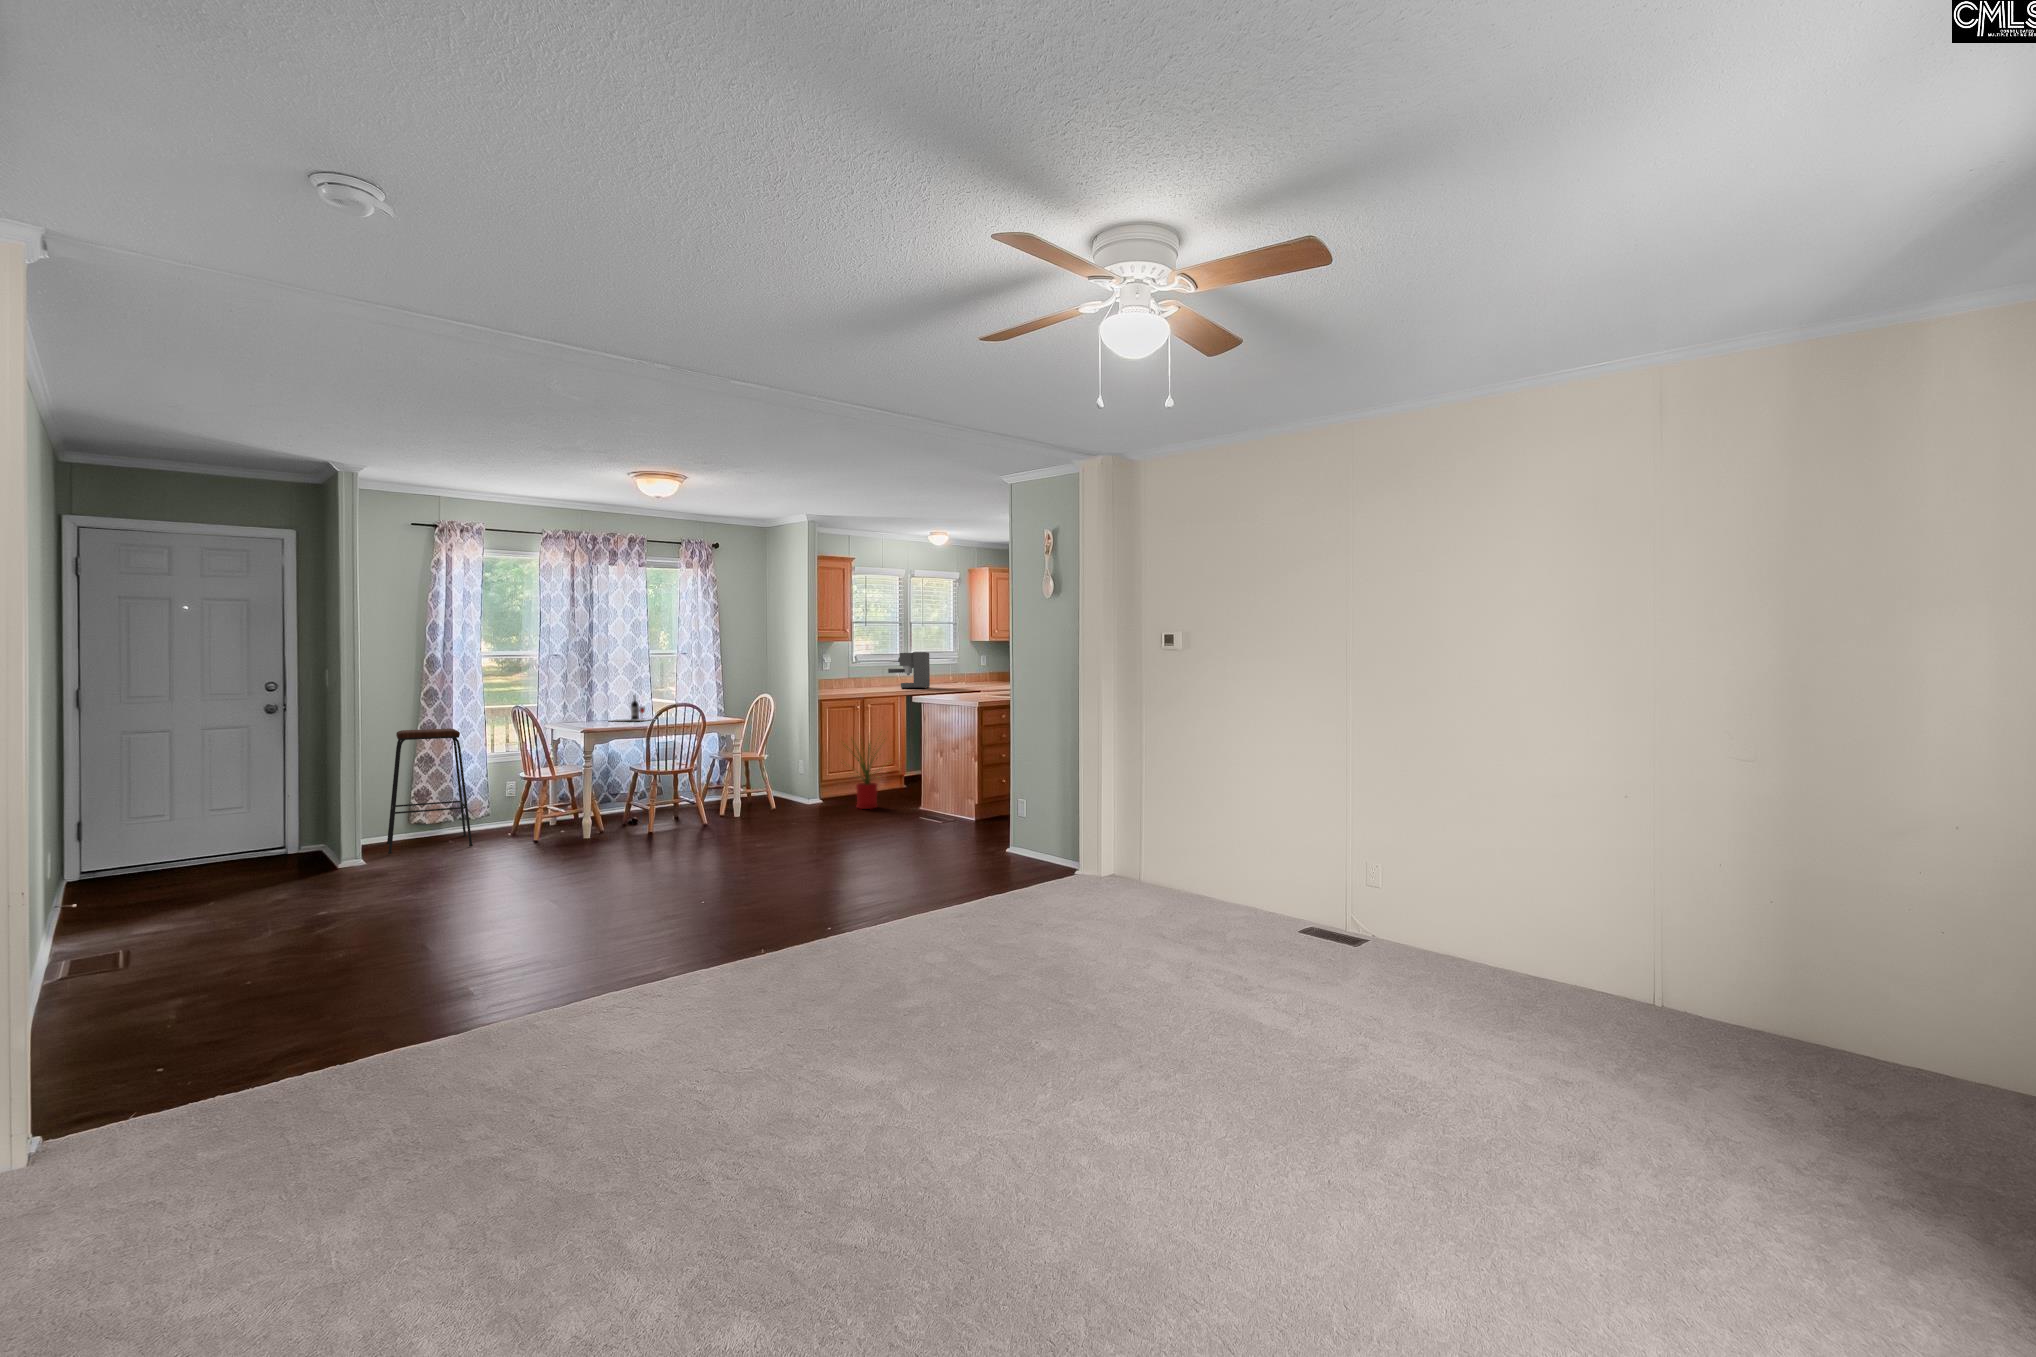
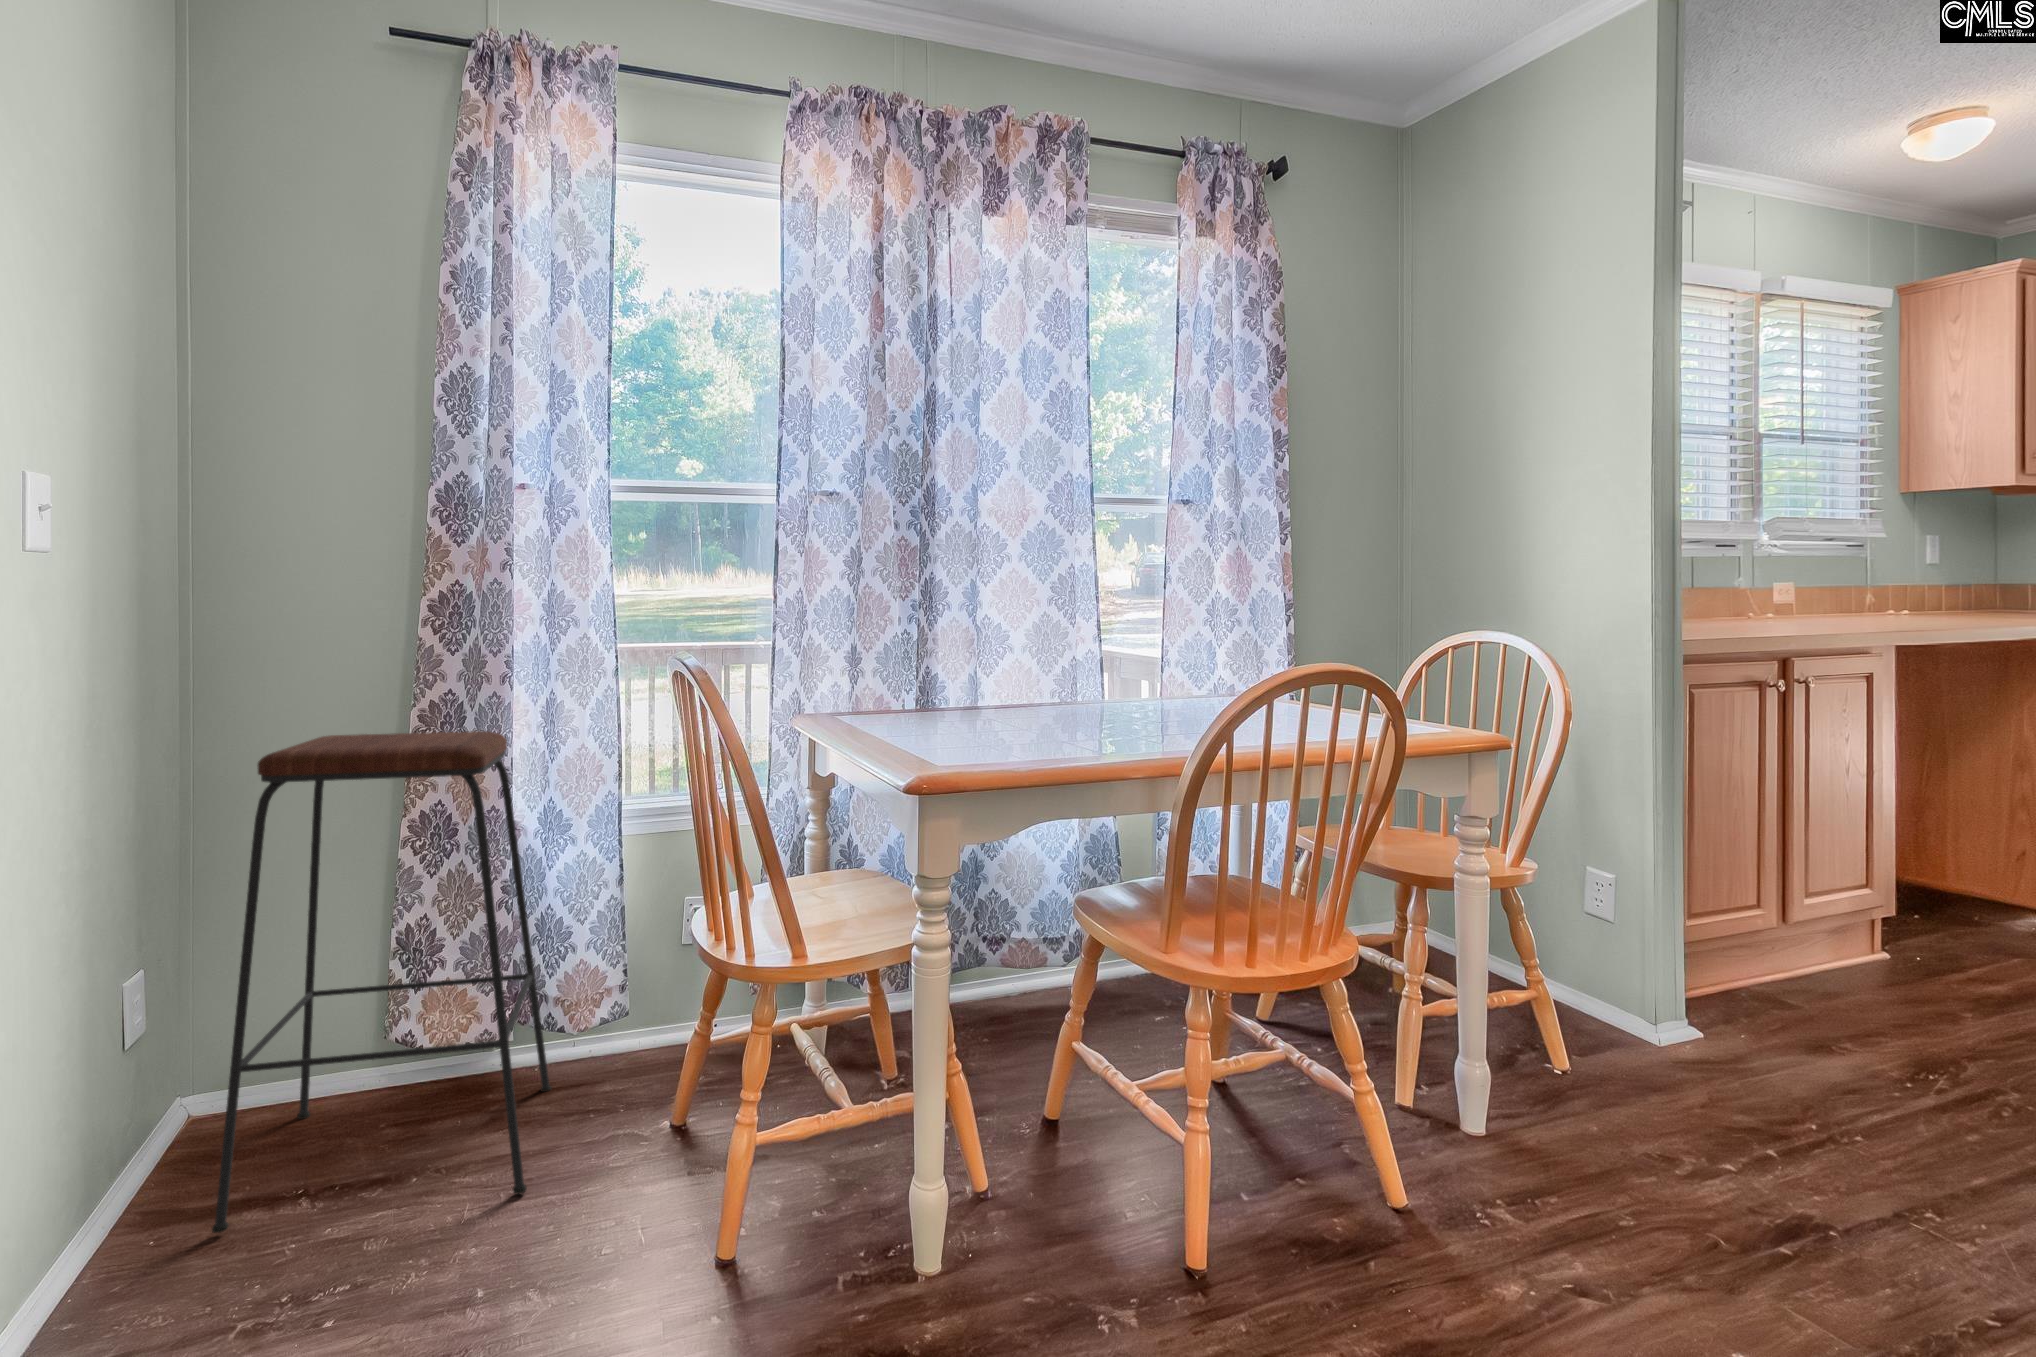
coffee maker: present [888,652,930,688] -> none [1727,508,1875,620]
wine bottle: present [631,696,645,721] -> none [976,625,1146,716]
house plant: present [847,743,879,809] -> none [1708,755,1957,1043]

